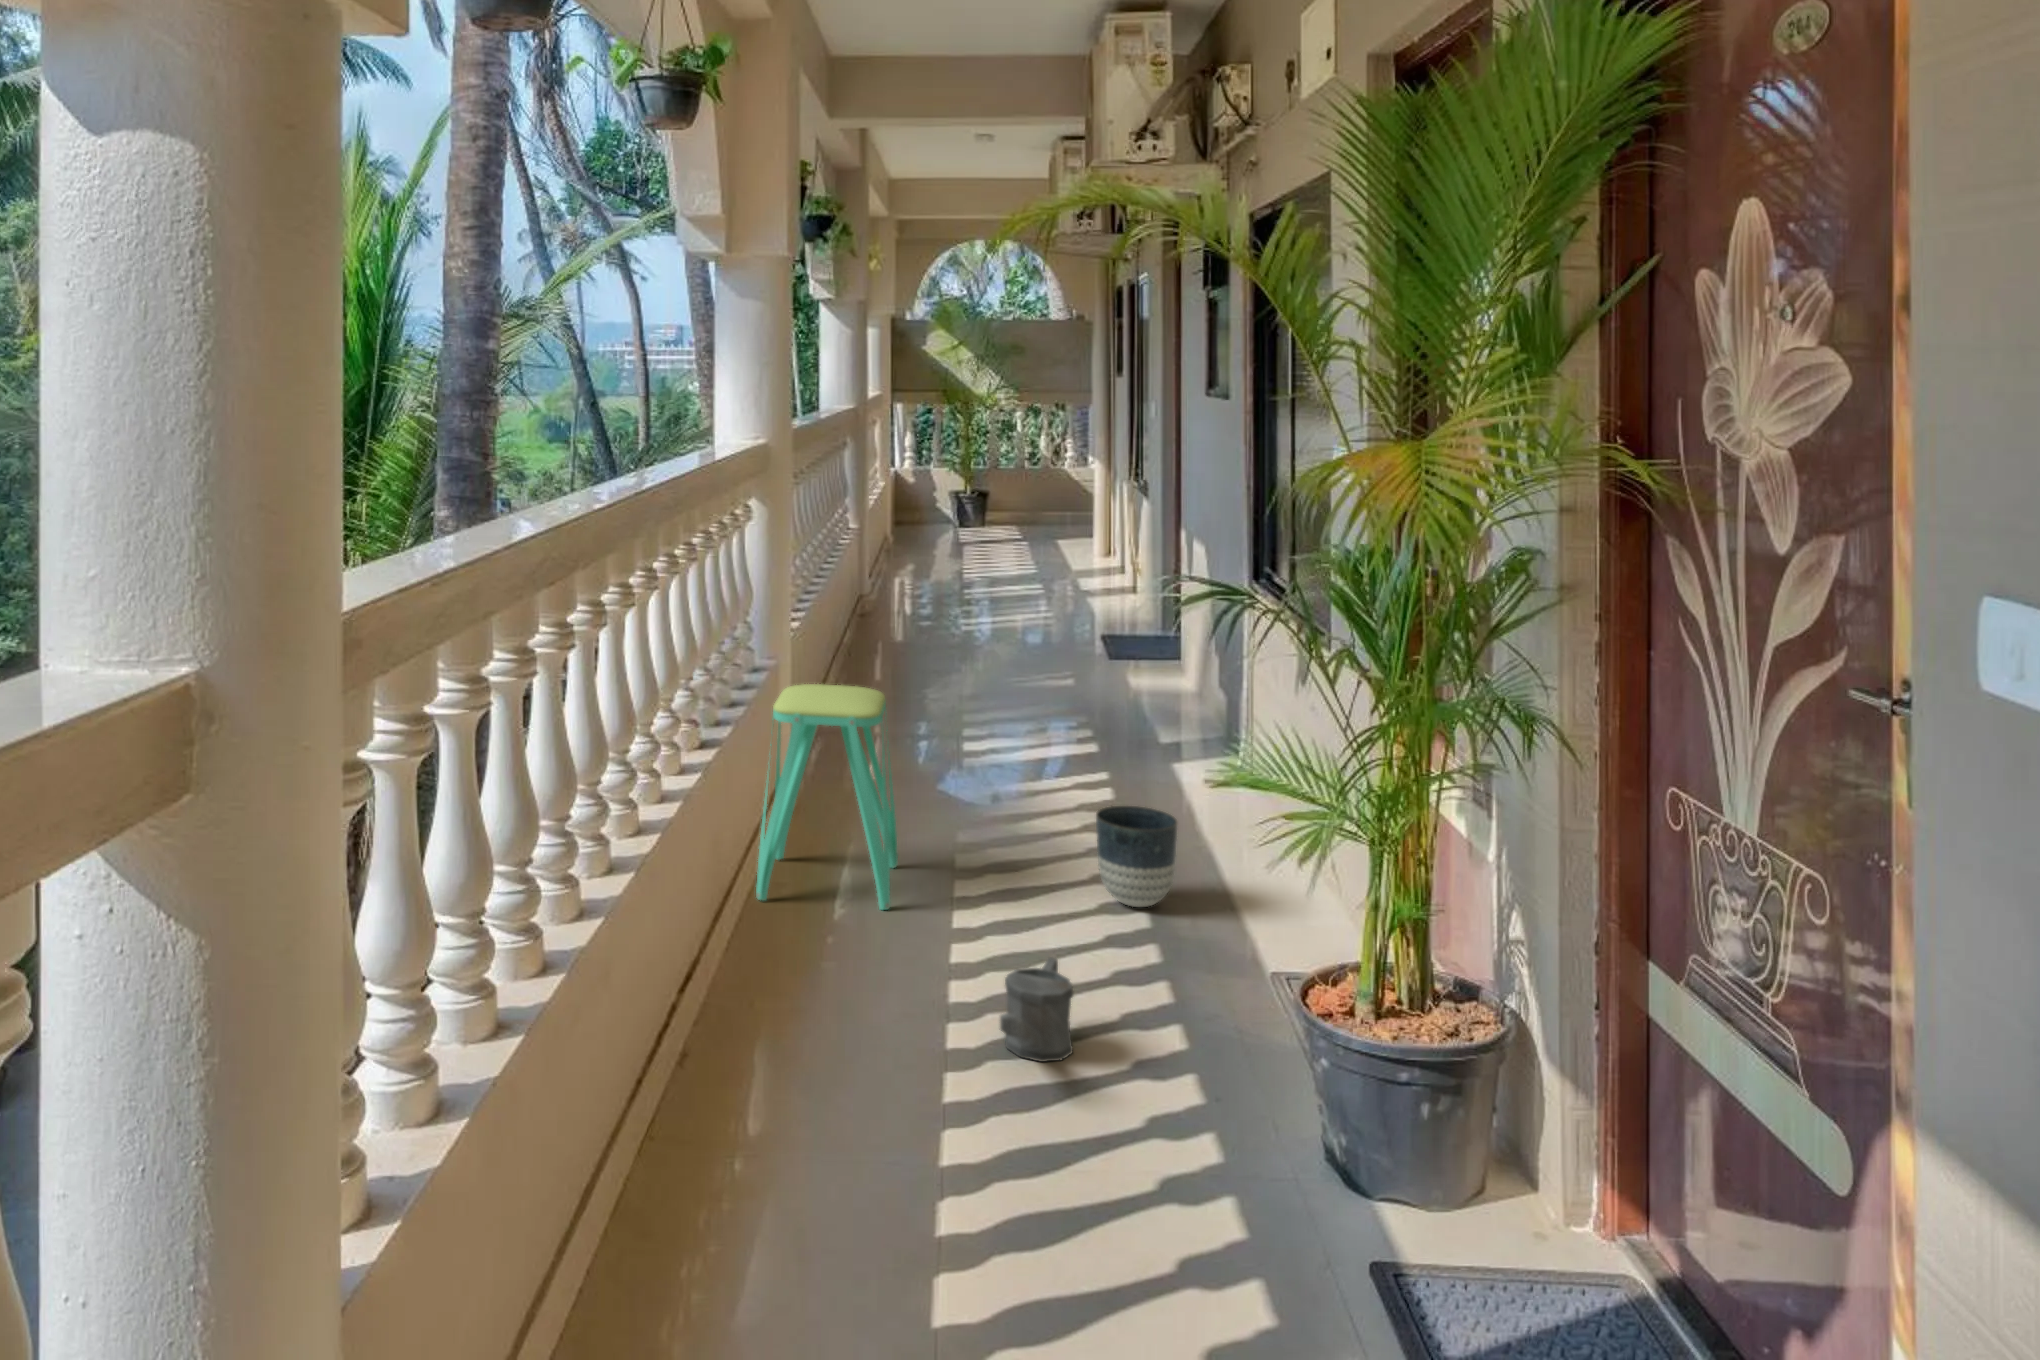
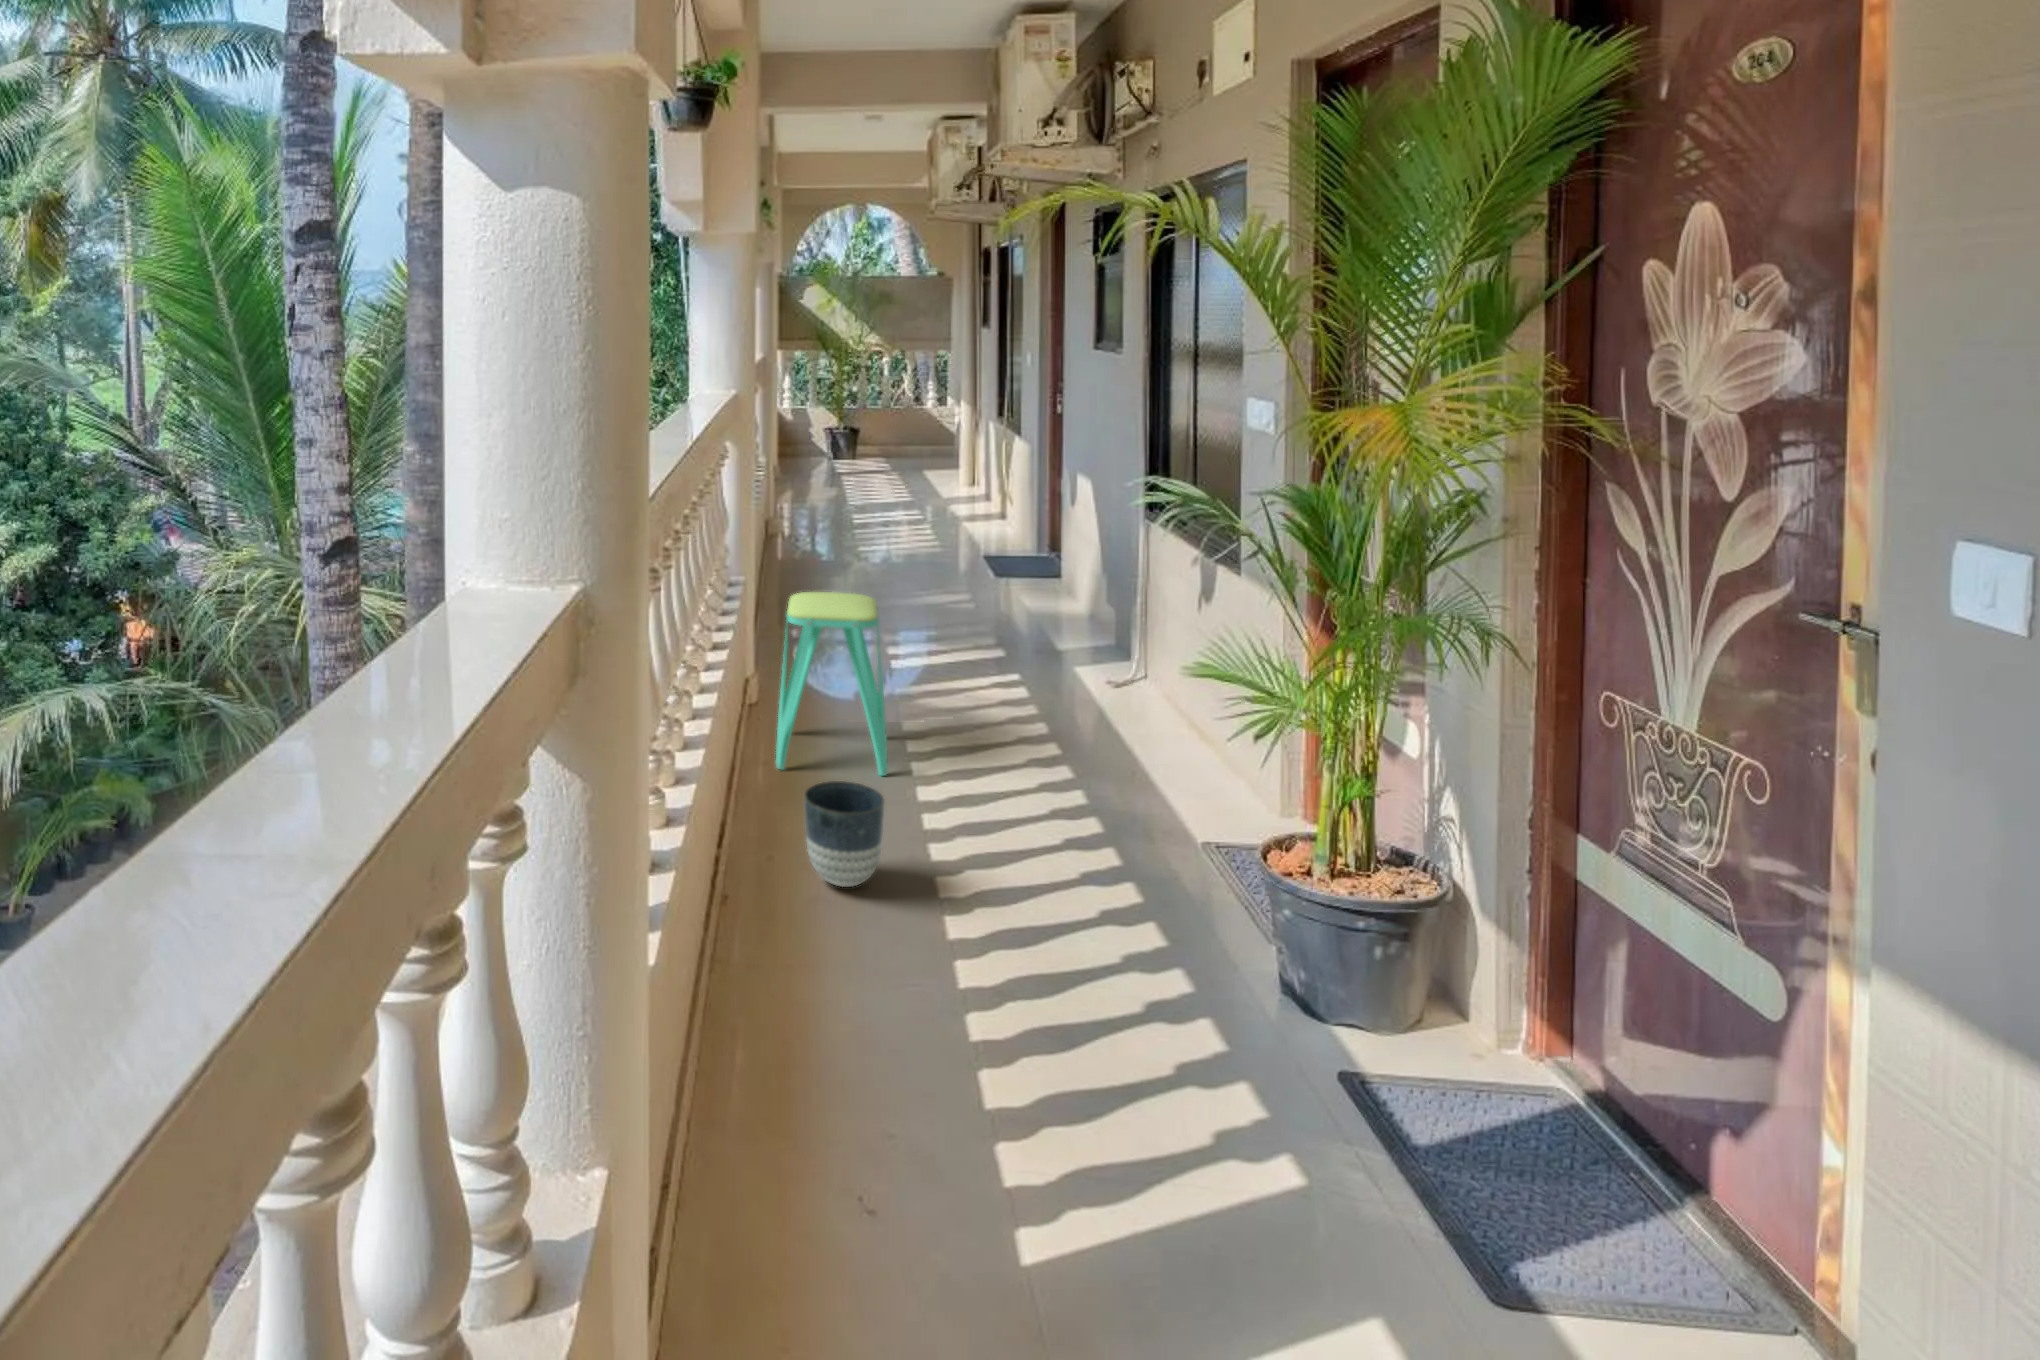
planter: present [1096,806,1177,907] -> present [804,781,885,887]
watering can: present [1000,958,1073,1062] -> none [1010,819,1069,905]

